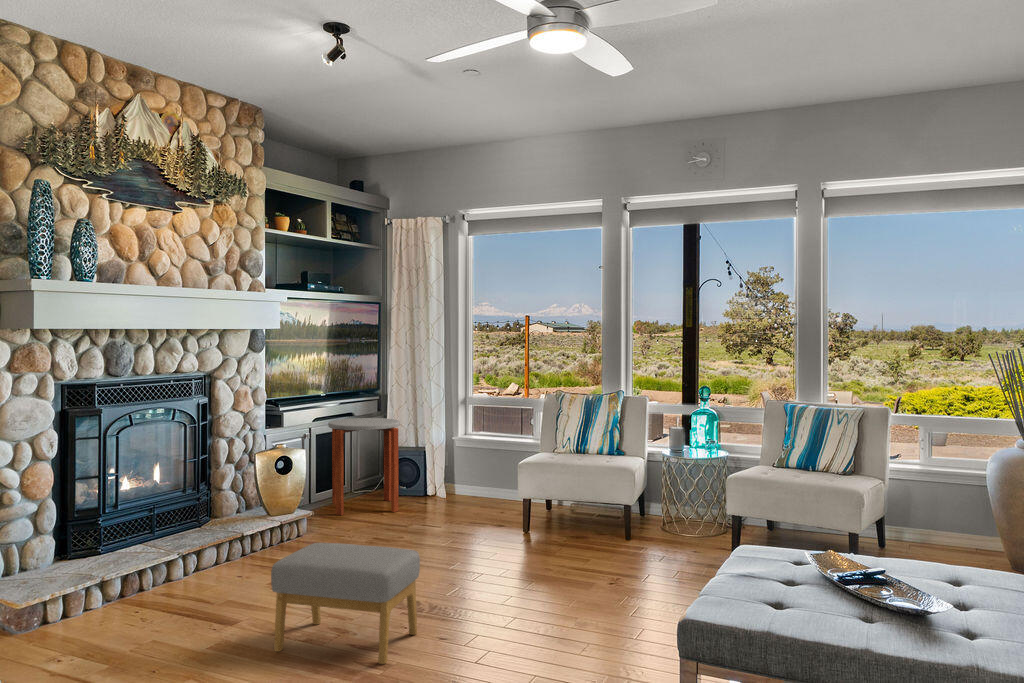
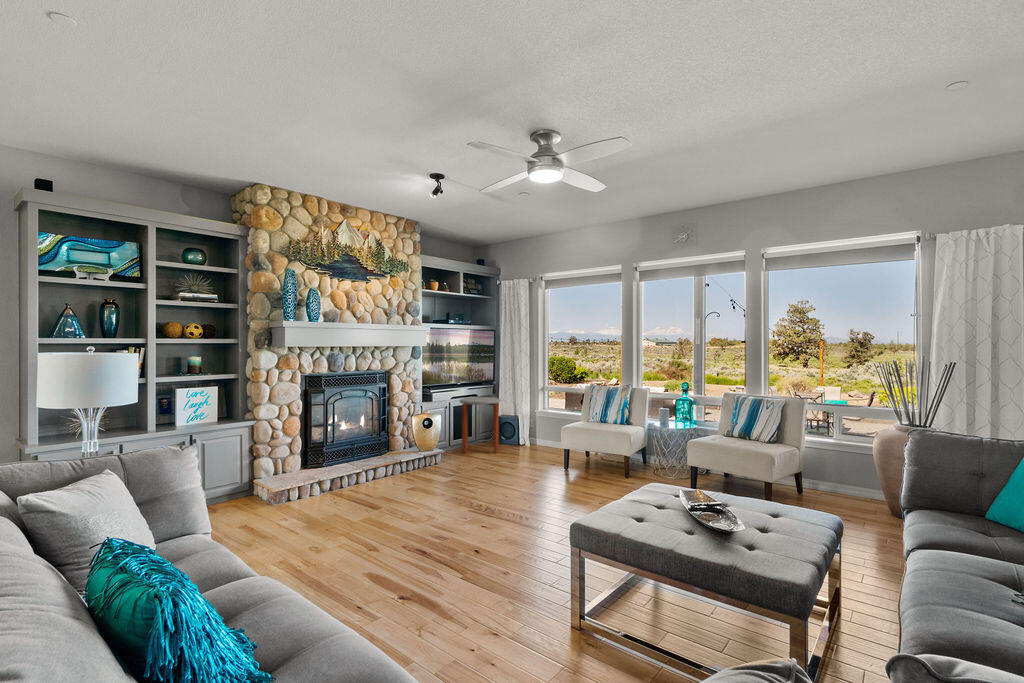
footstool: present [271,543,420,664] -> none [389,467,473,538]

